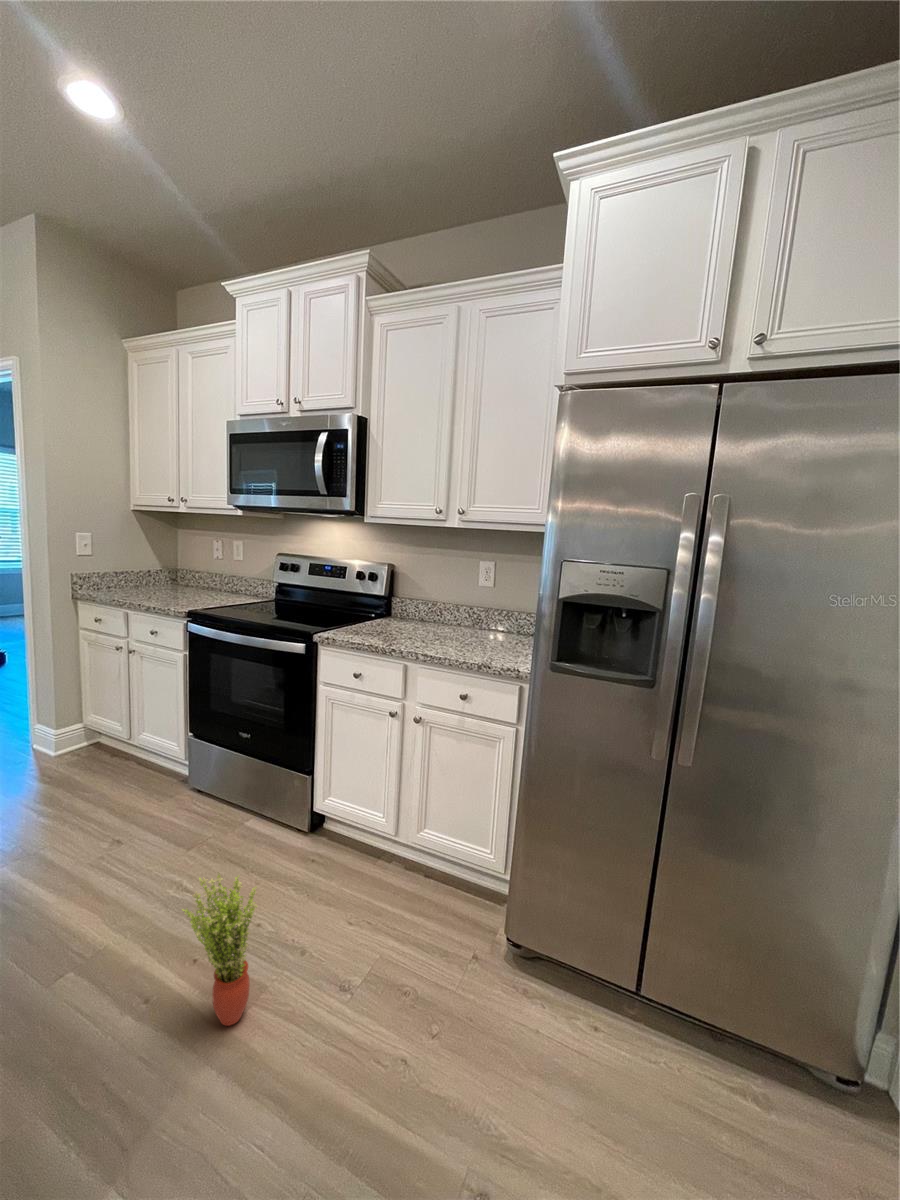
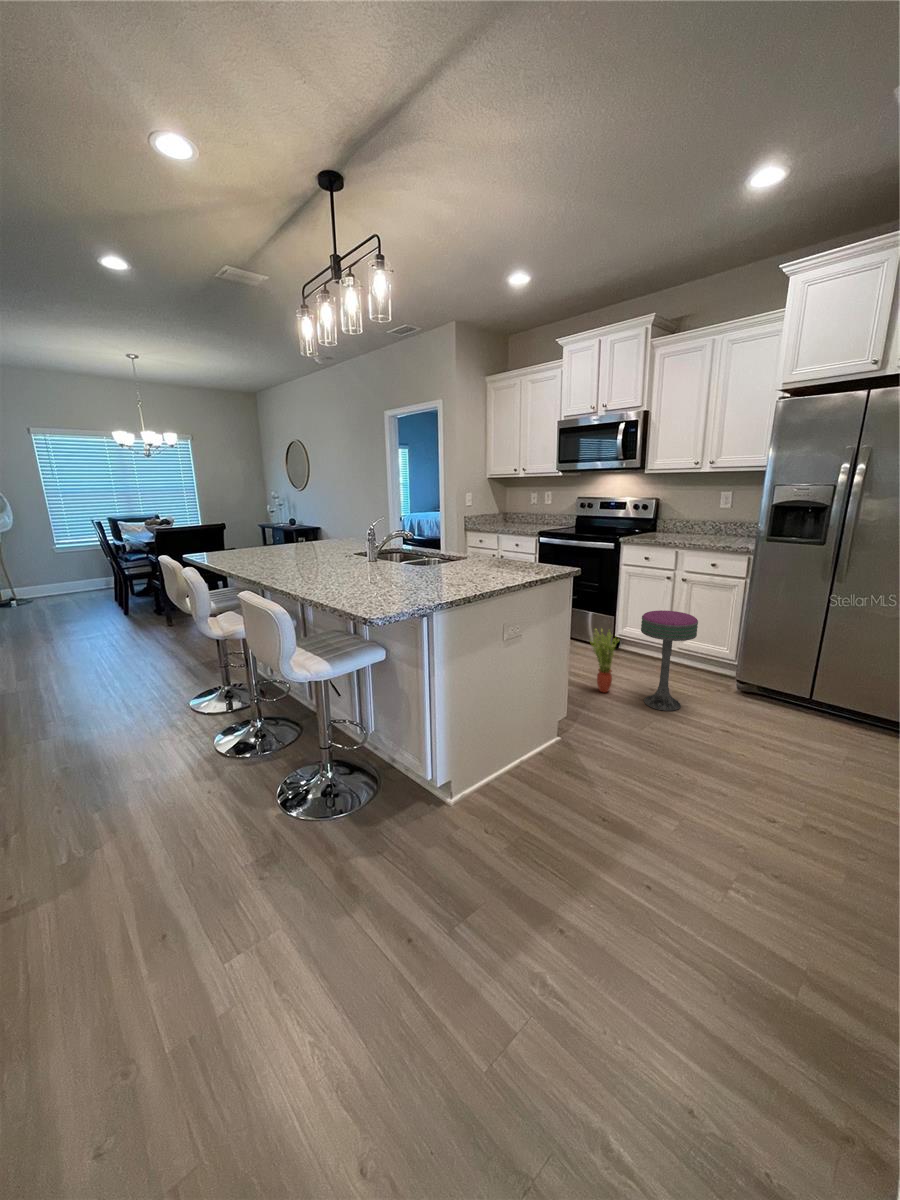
bar stool: none [297,821,423,1088] -> present [641,610,698,711]

